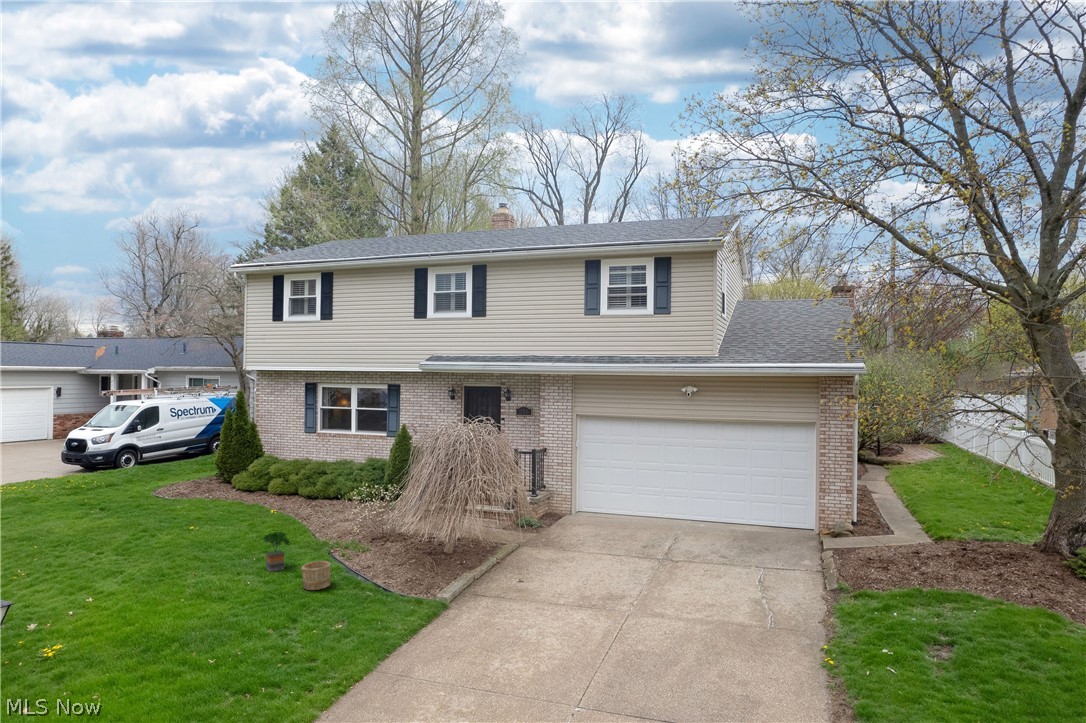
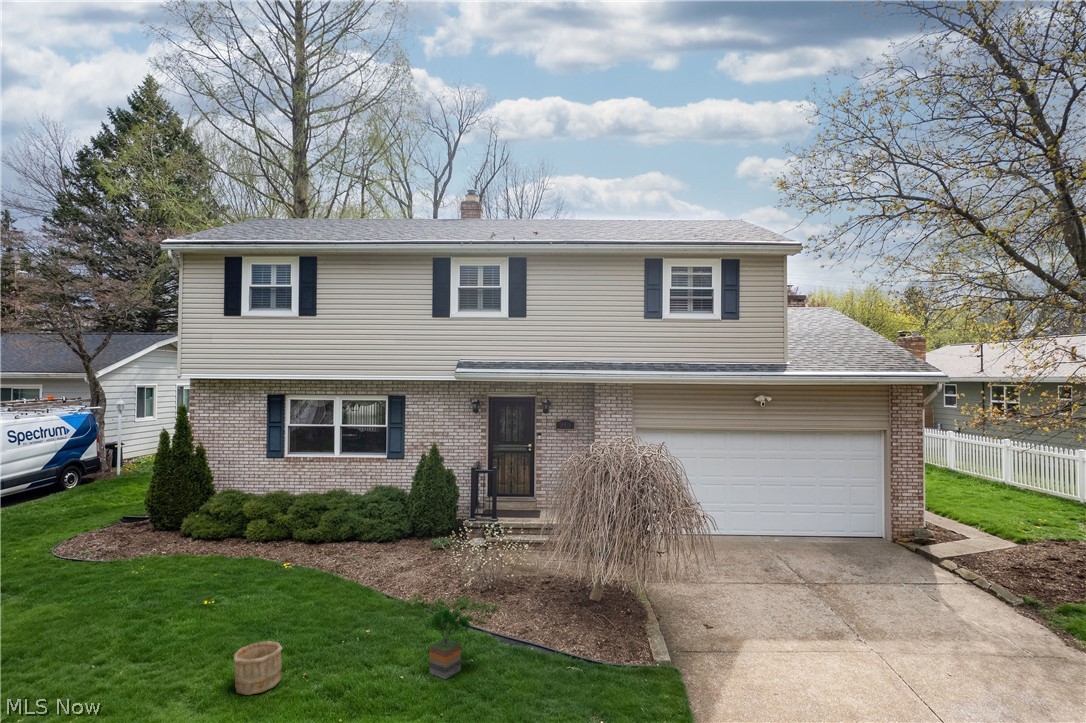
wooden bucket: present [302,561,331,590] -> present [233,641,282,695]

